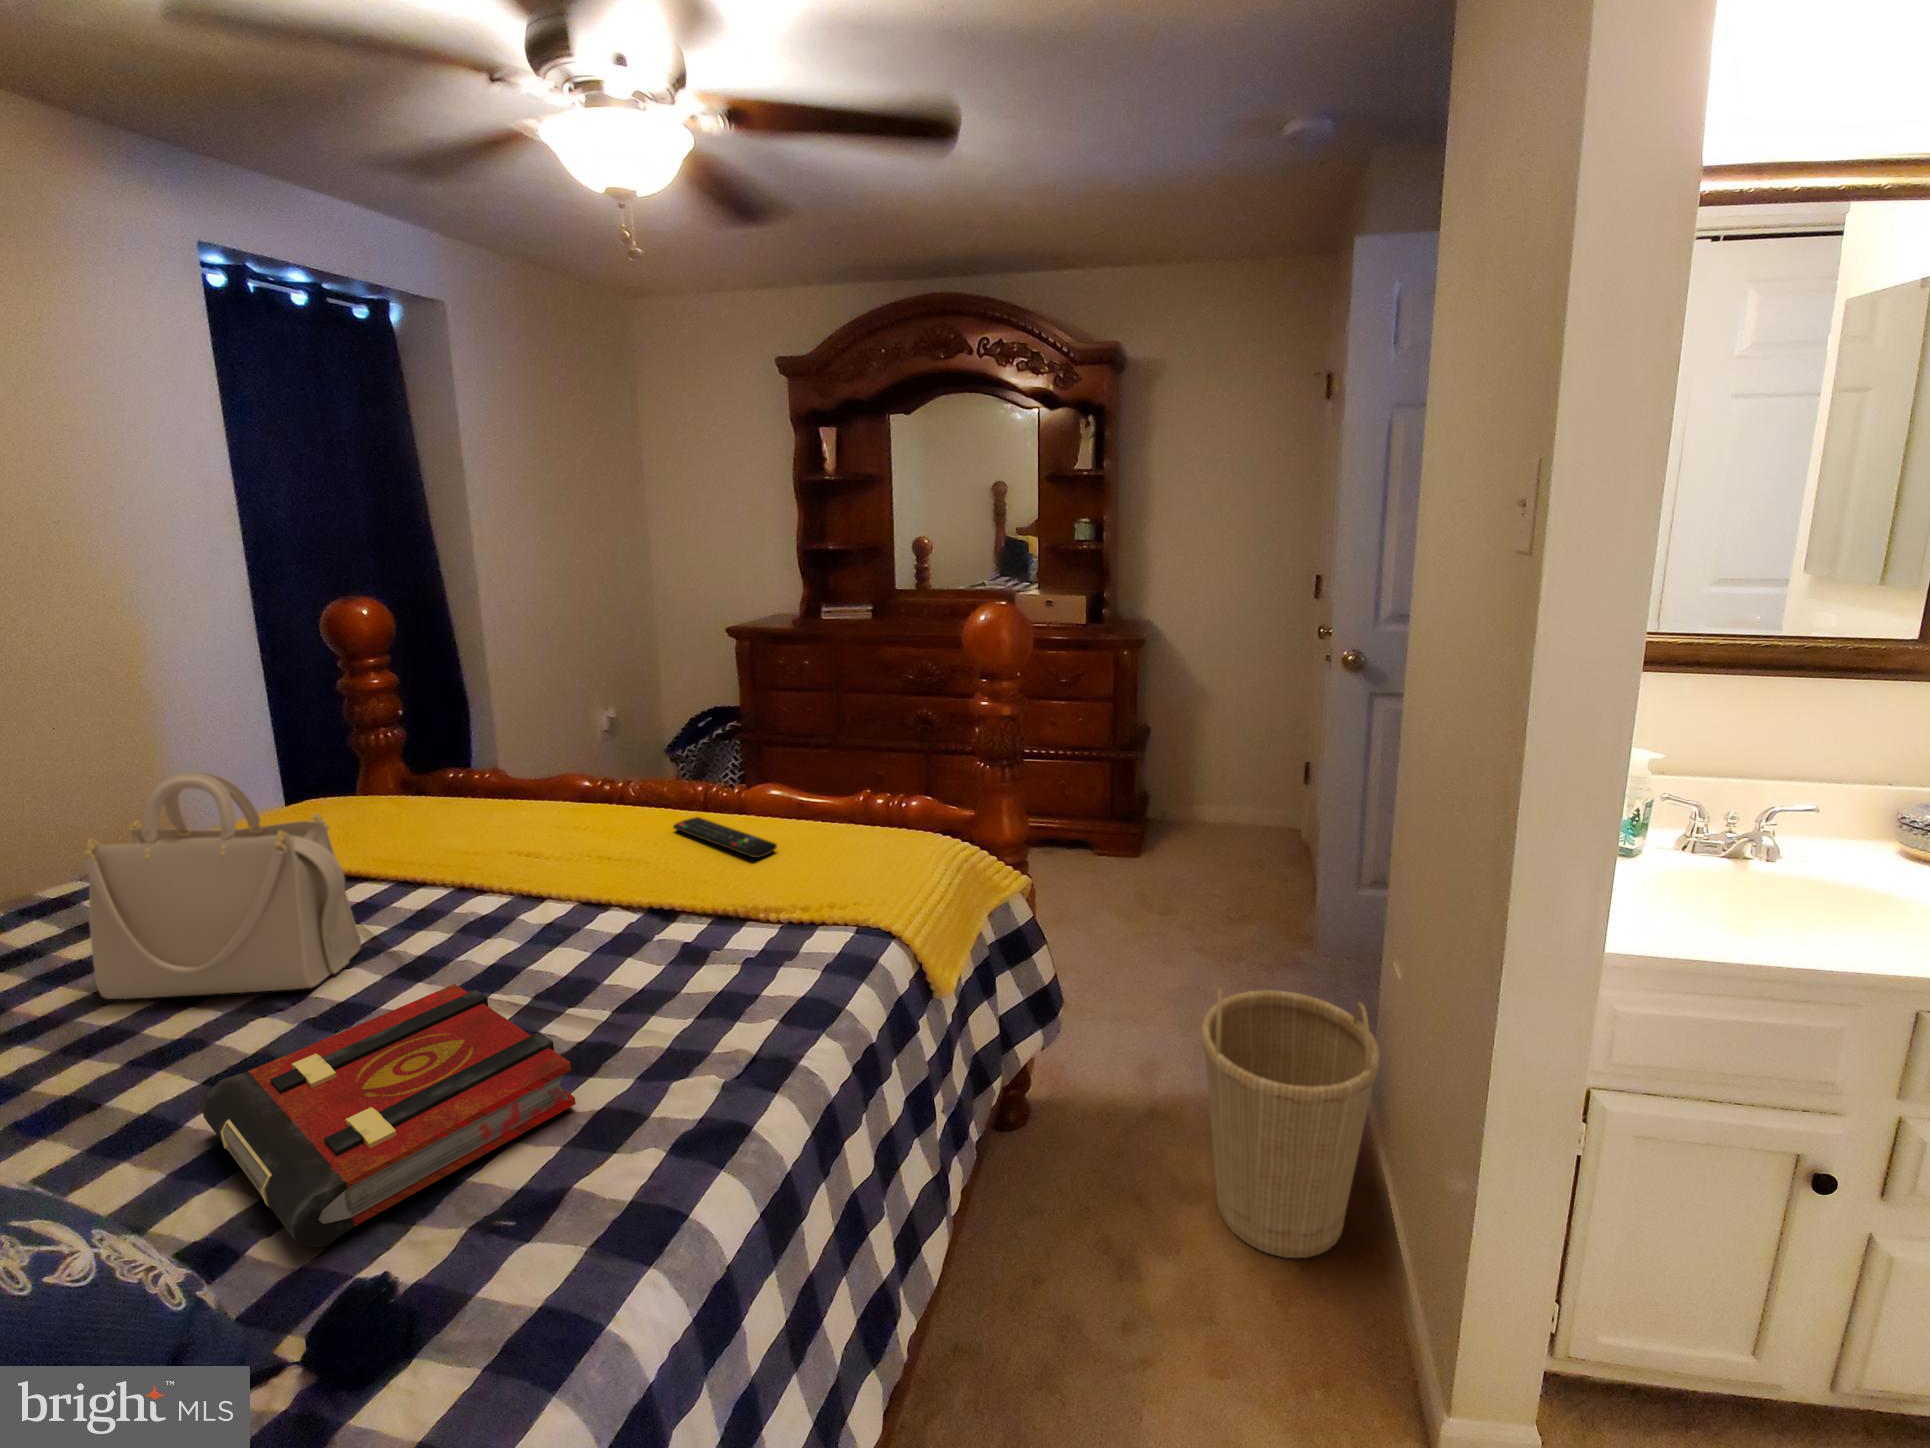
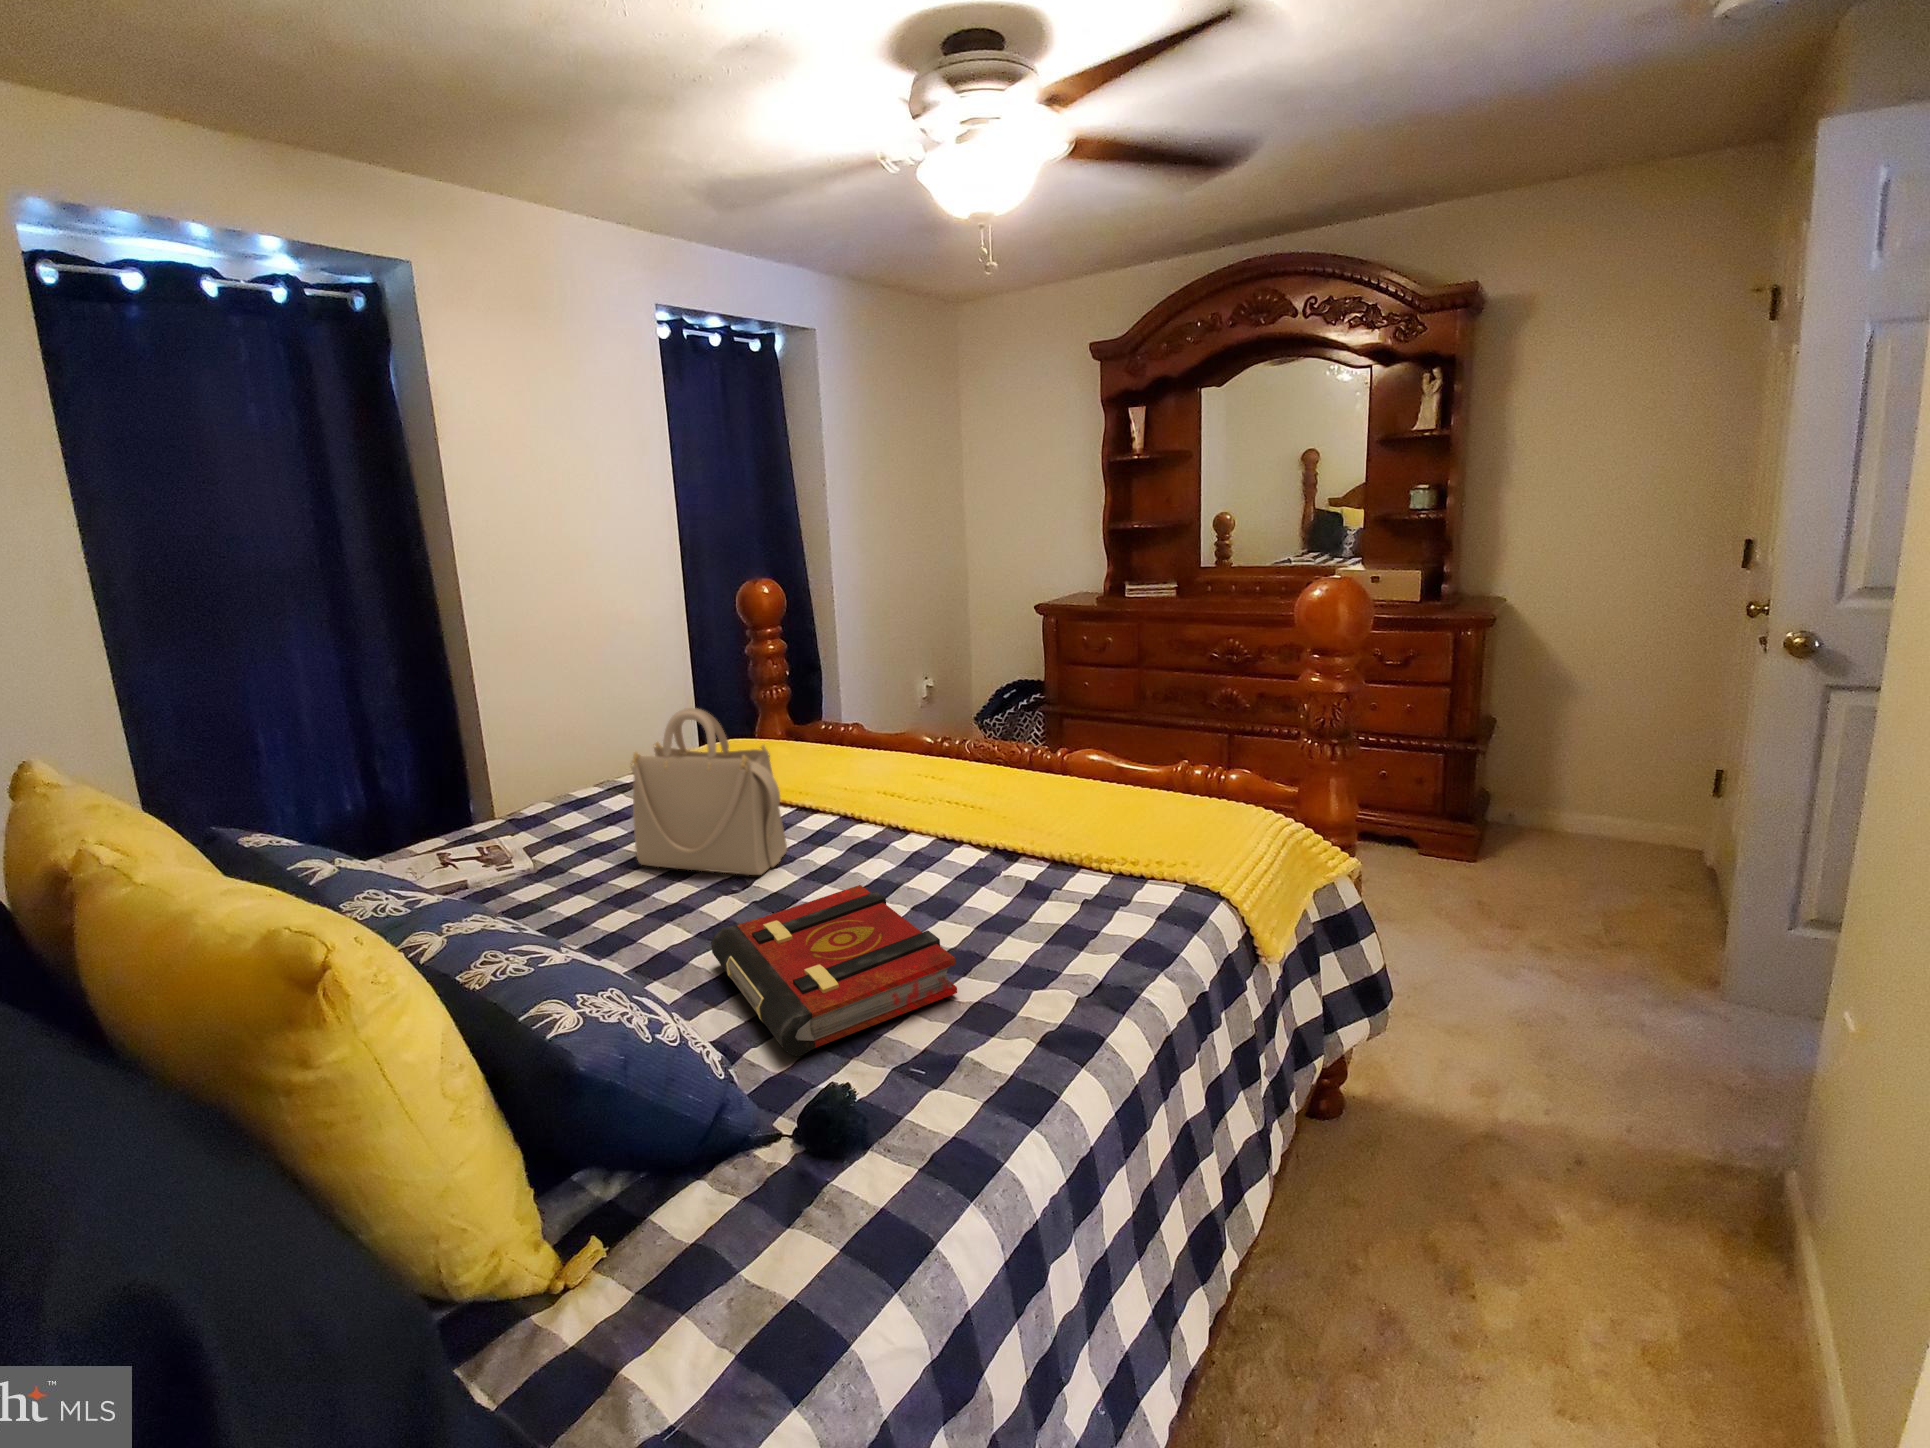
remote control: present [673,817,777,858] -> none [1009,773,1103,813]
basket: present [1201,988,1380,1258] -> none [1574,1015,1851,1354]

